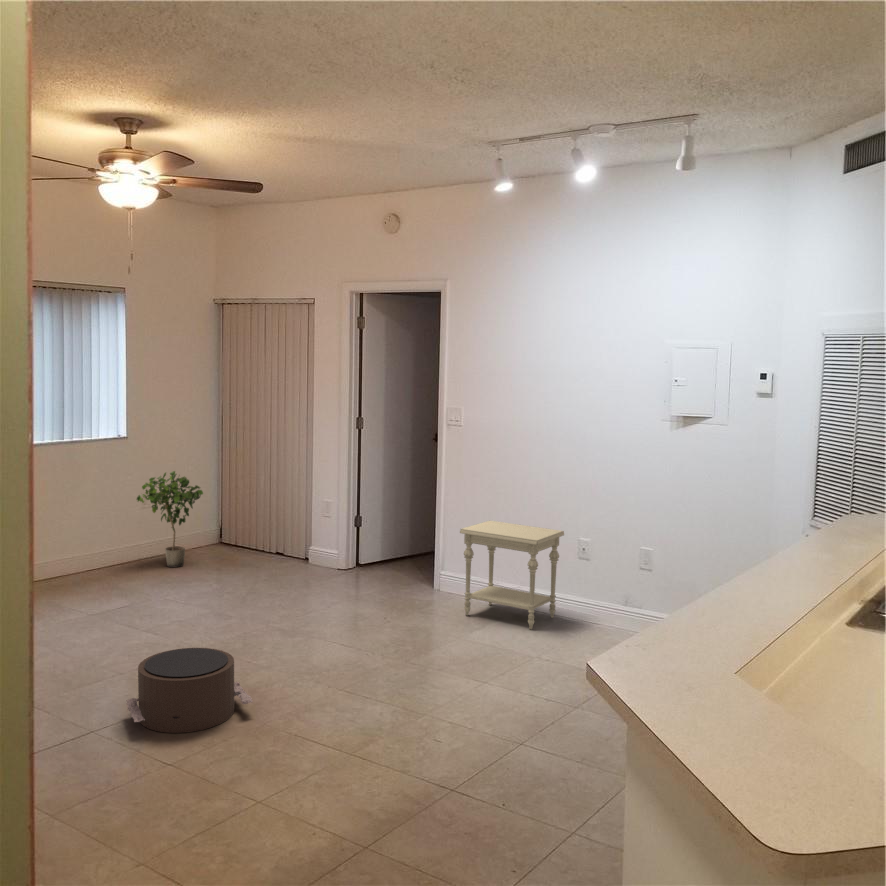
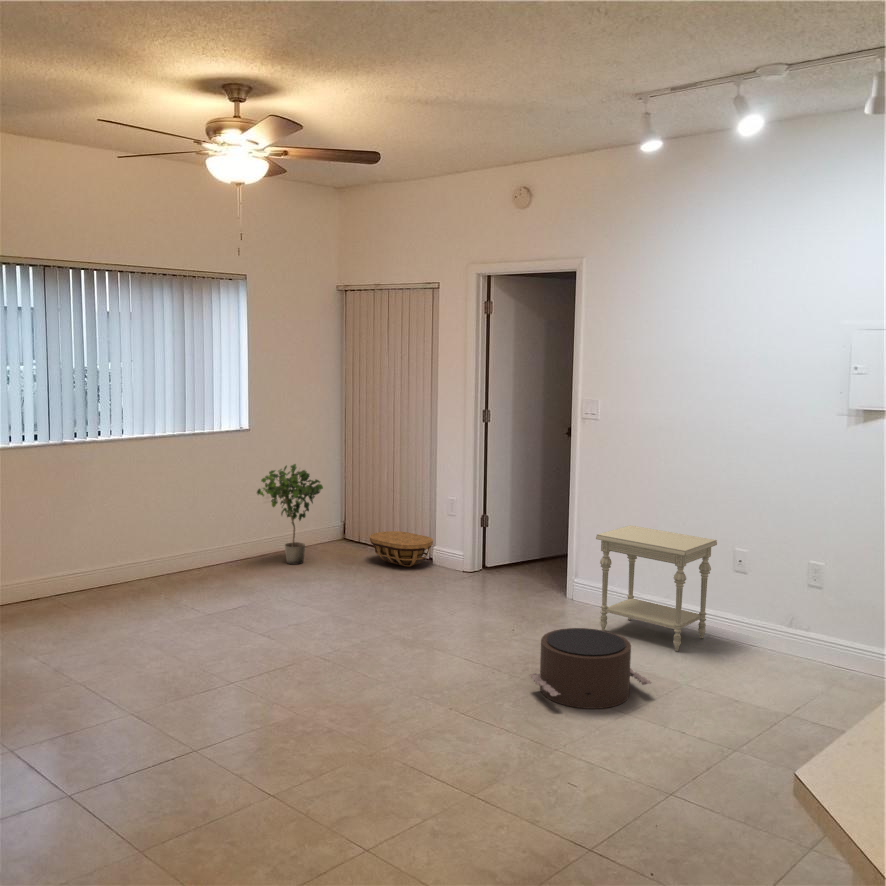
basket: none [248,533,309,566] -> present [370,531,433,567]
pouf: present [126,648,253,733] -> present [530,628,651,709]

